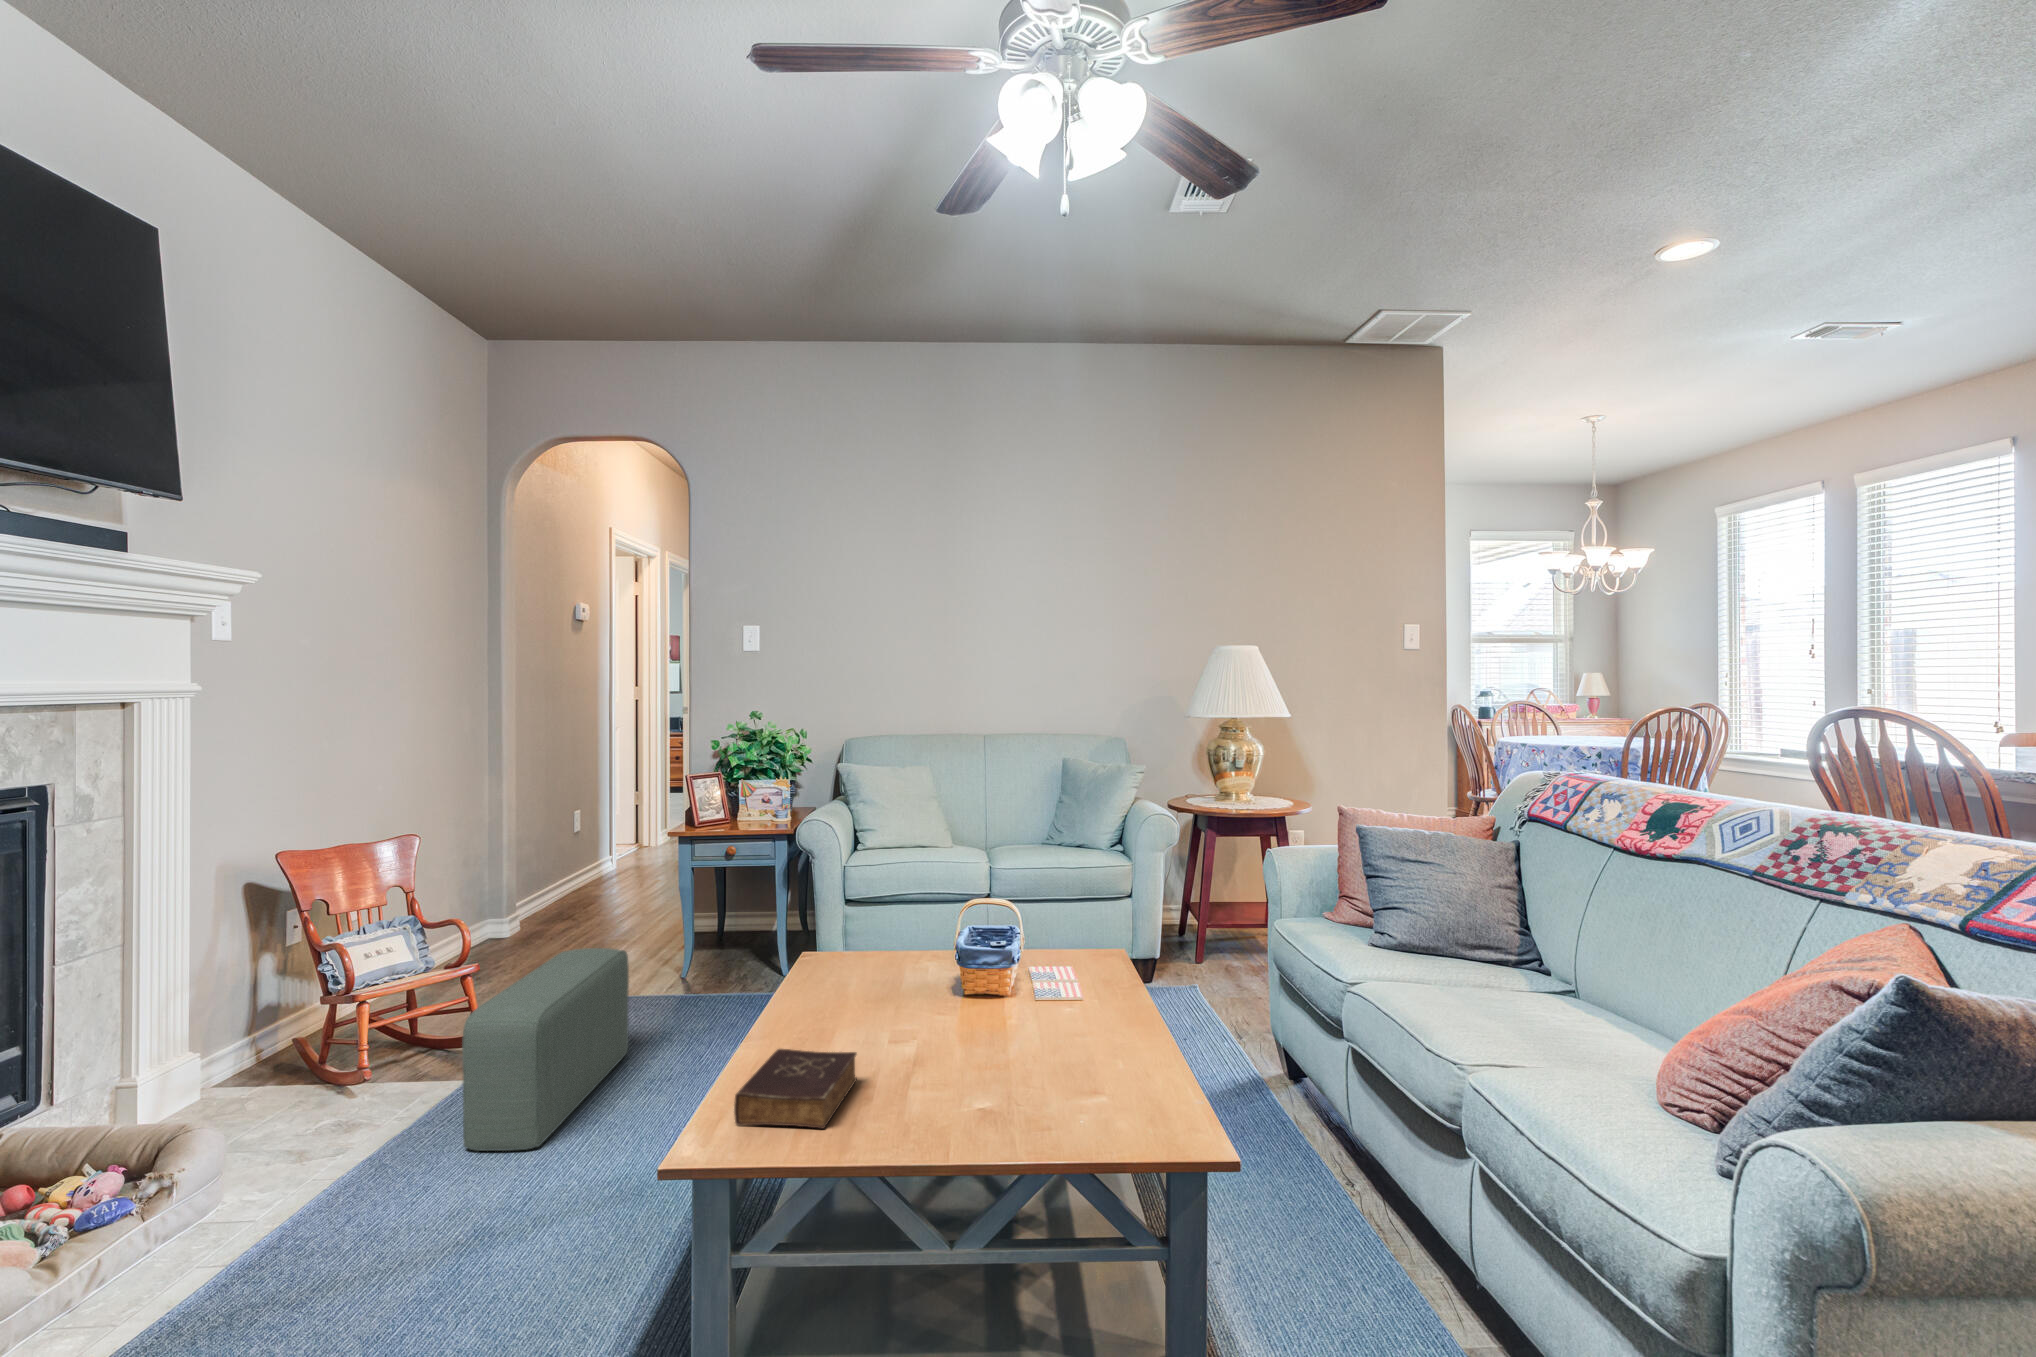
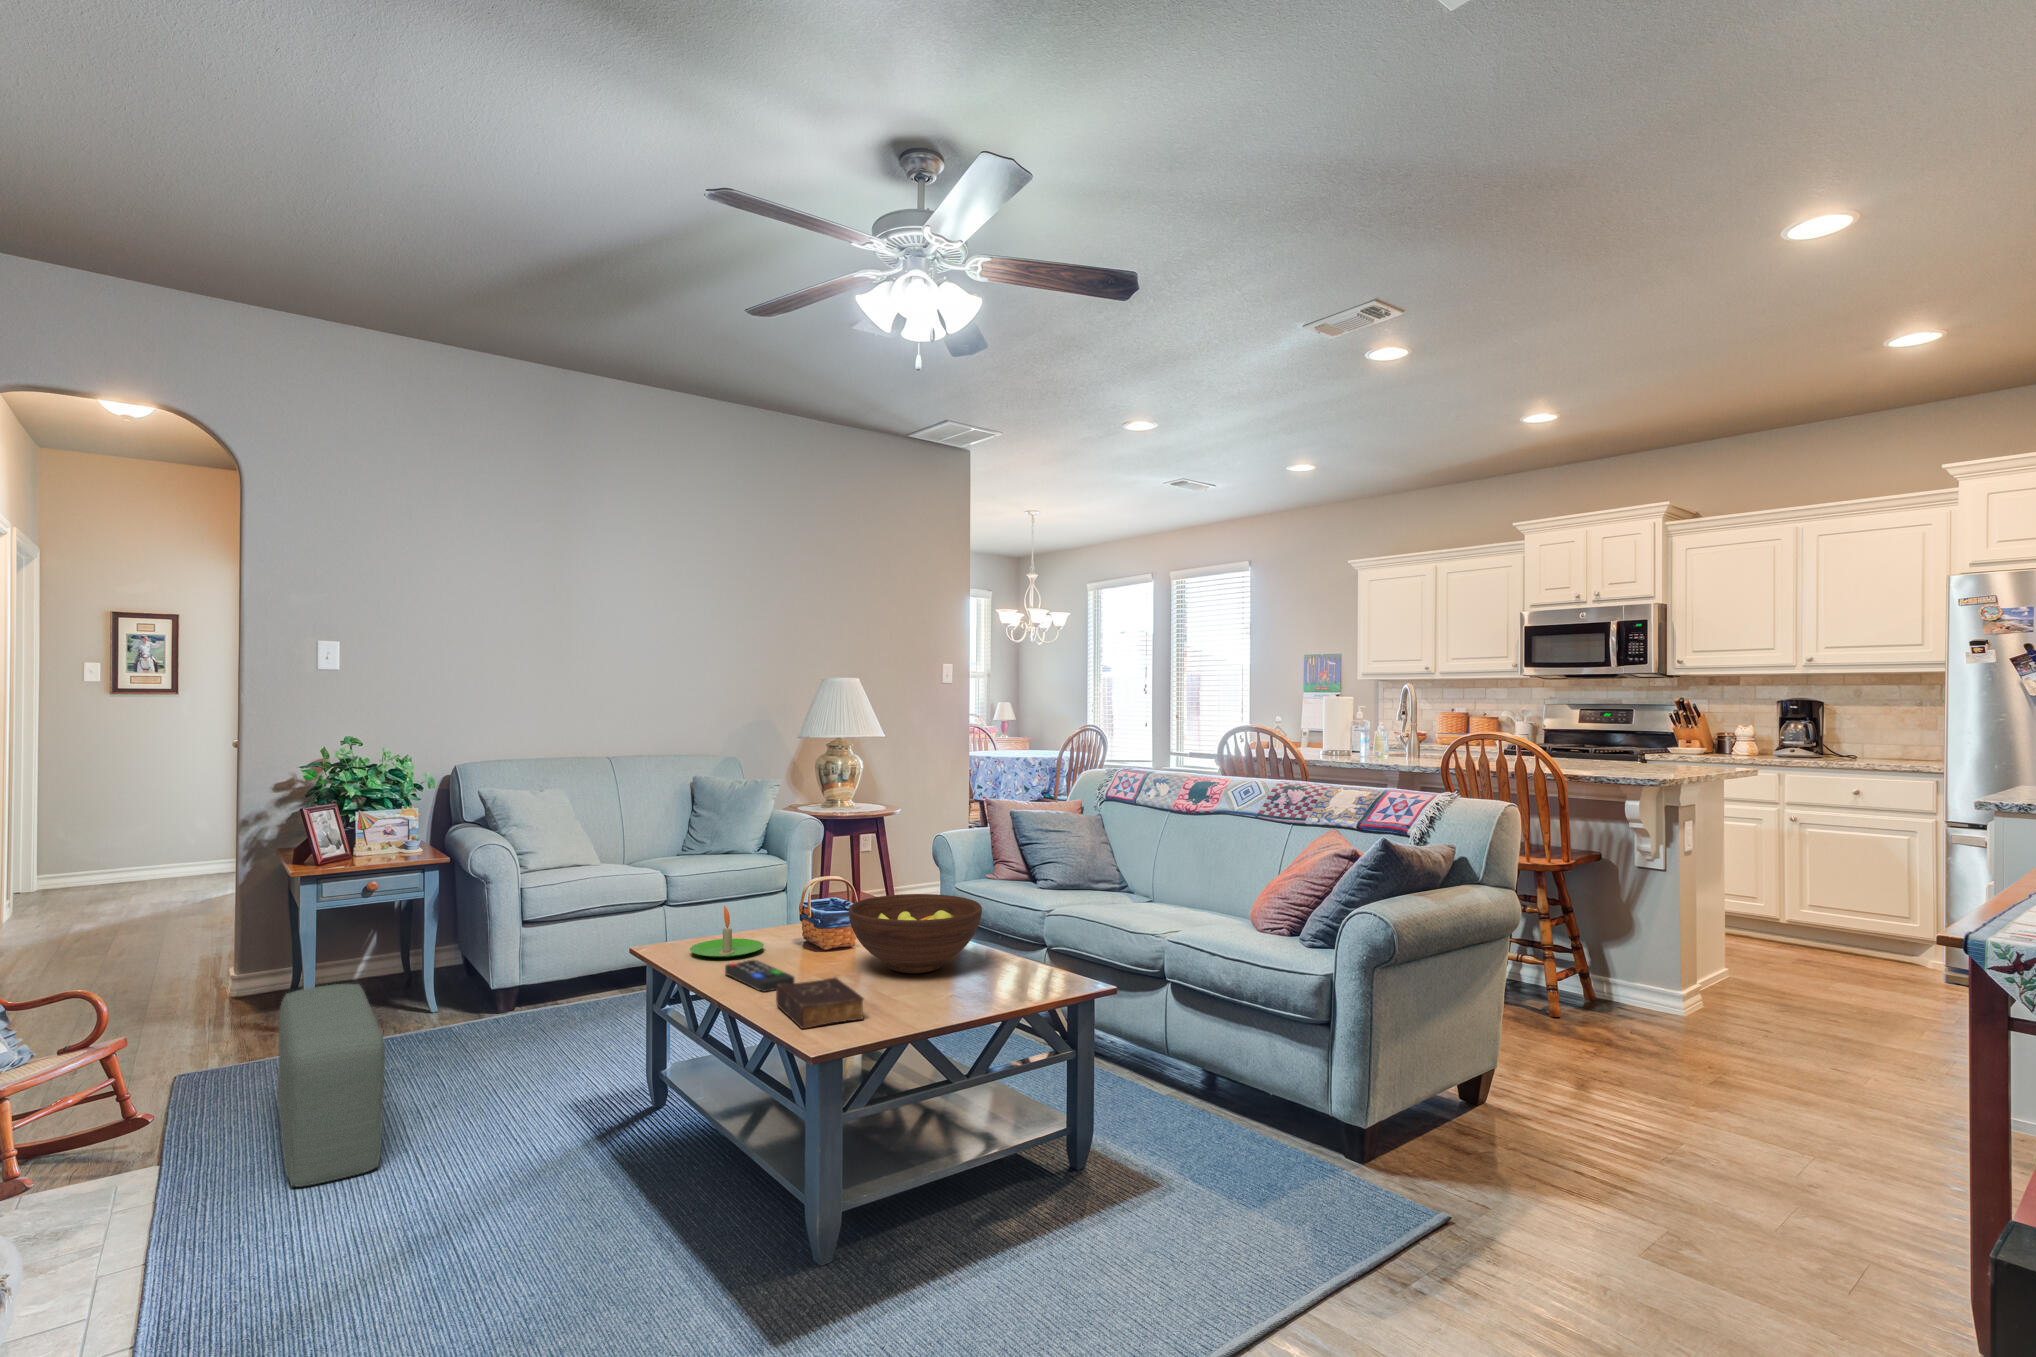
candle: none [832,923,920,988] -> present [690,906,764,958]
fruit bowl: none [933,939,1123,1062] -> present [849,894,982,973]
remote control: none [806,999,860,1050] -> present [725,960,795,992]

